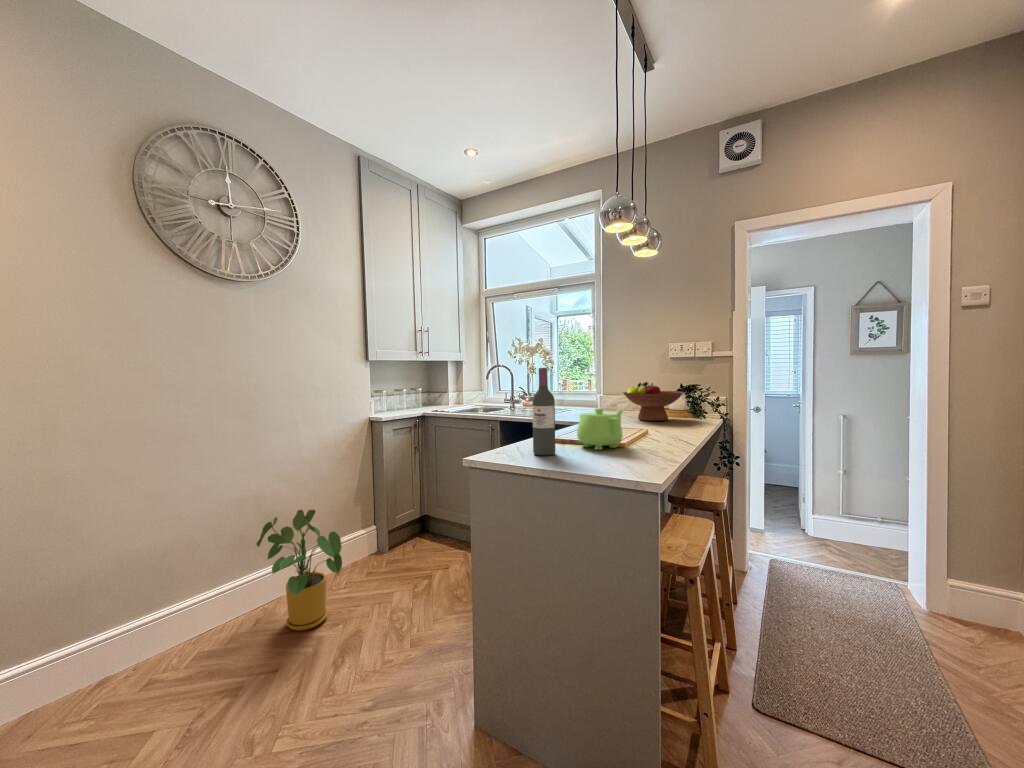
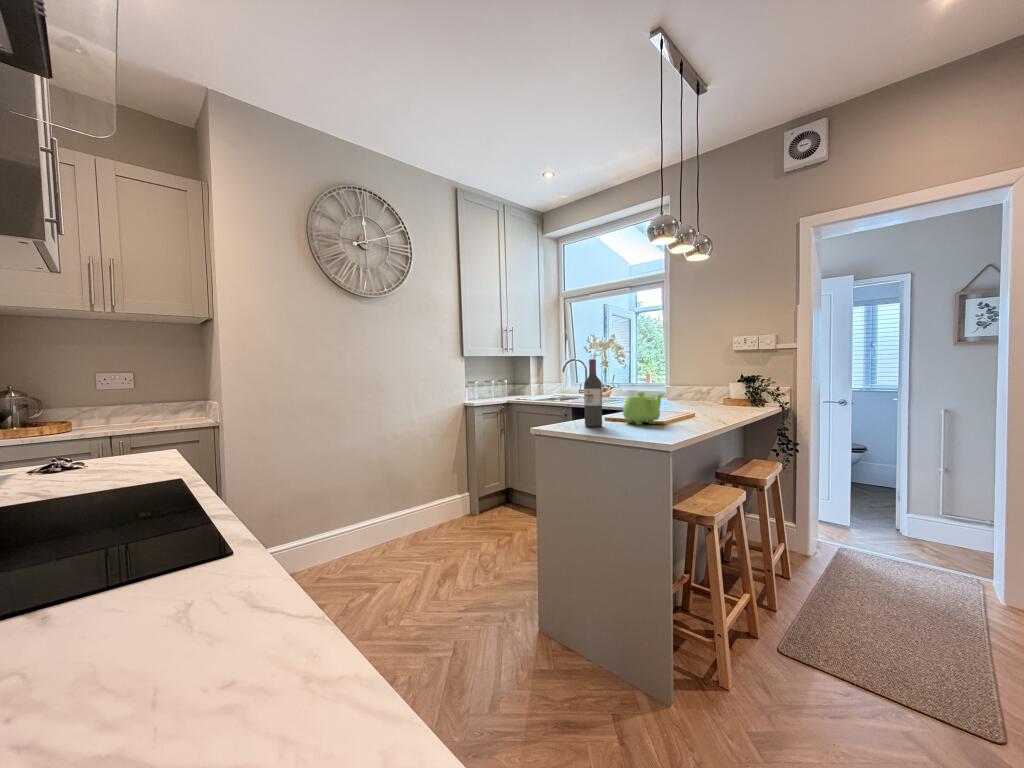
fruit bowl: present [623,382,684,421] -> none [681,372,739,408]
house plant: present [256,510,342,631] -> none [383,472,446,561]

